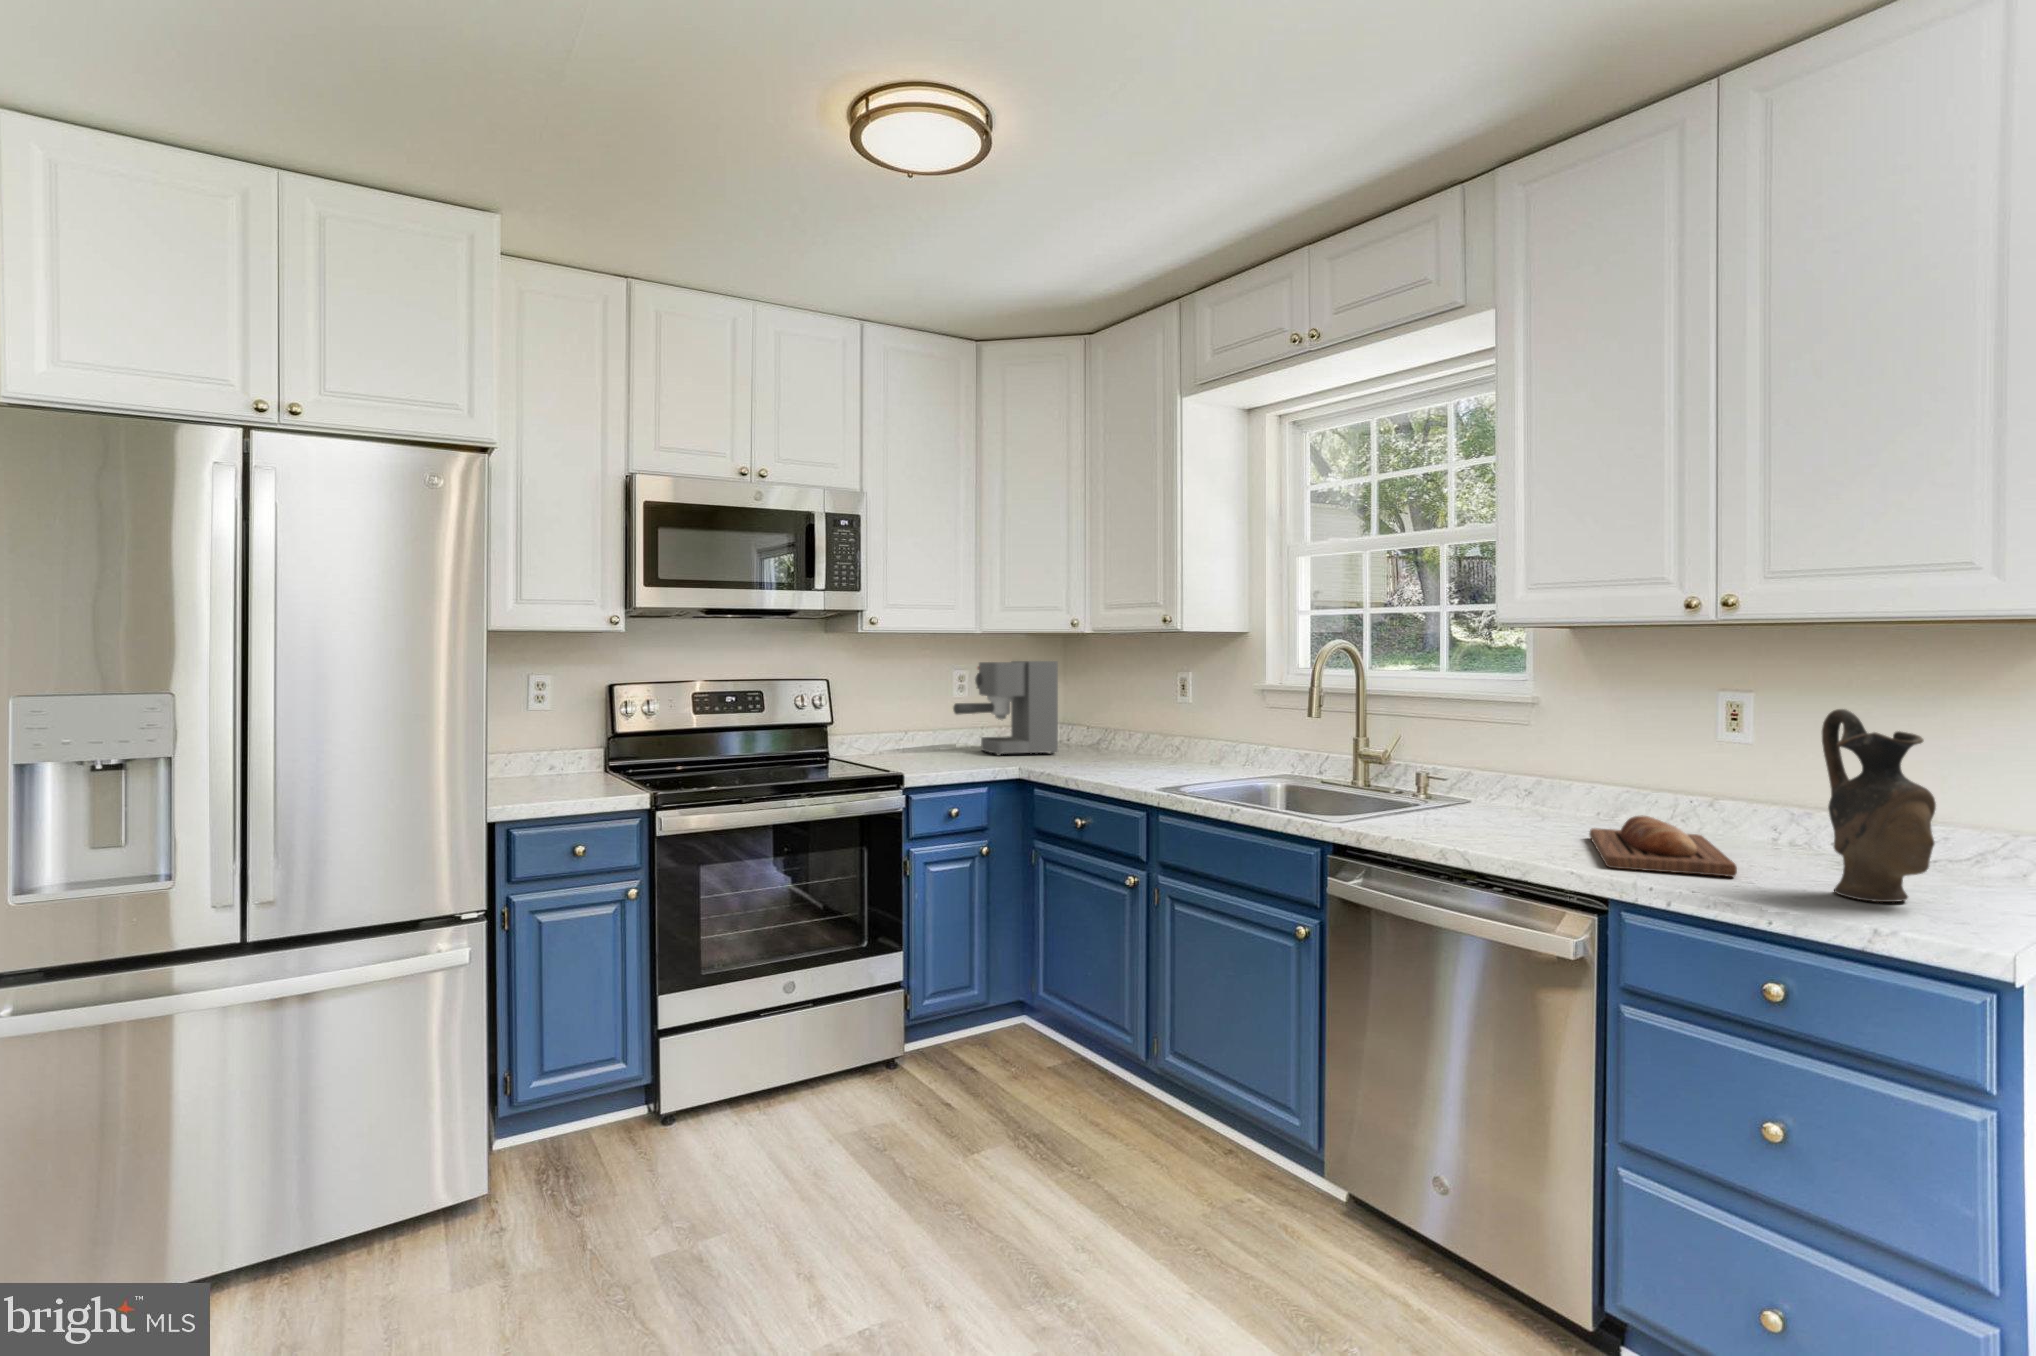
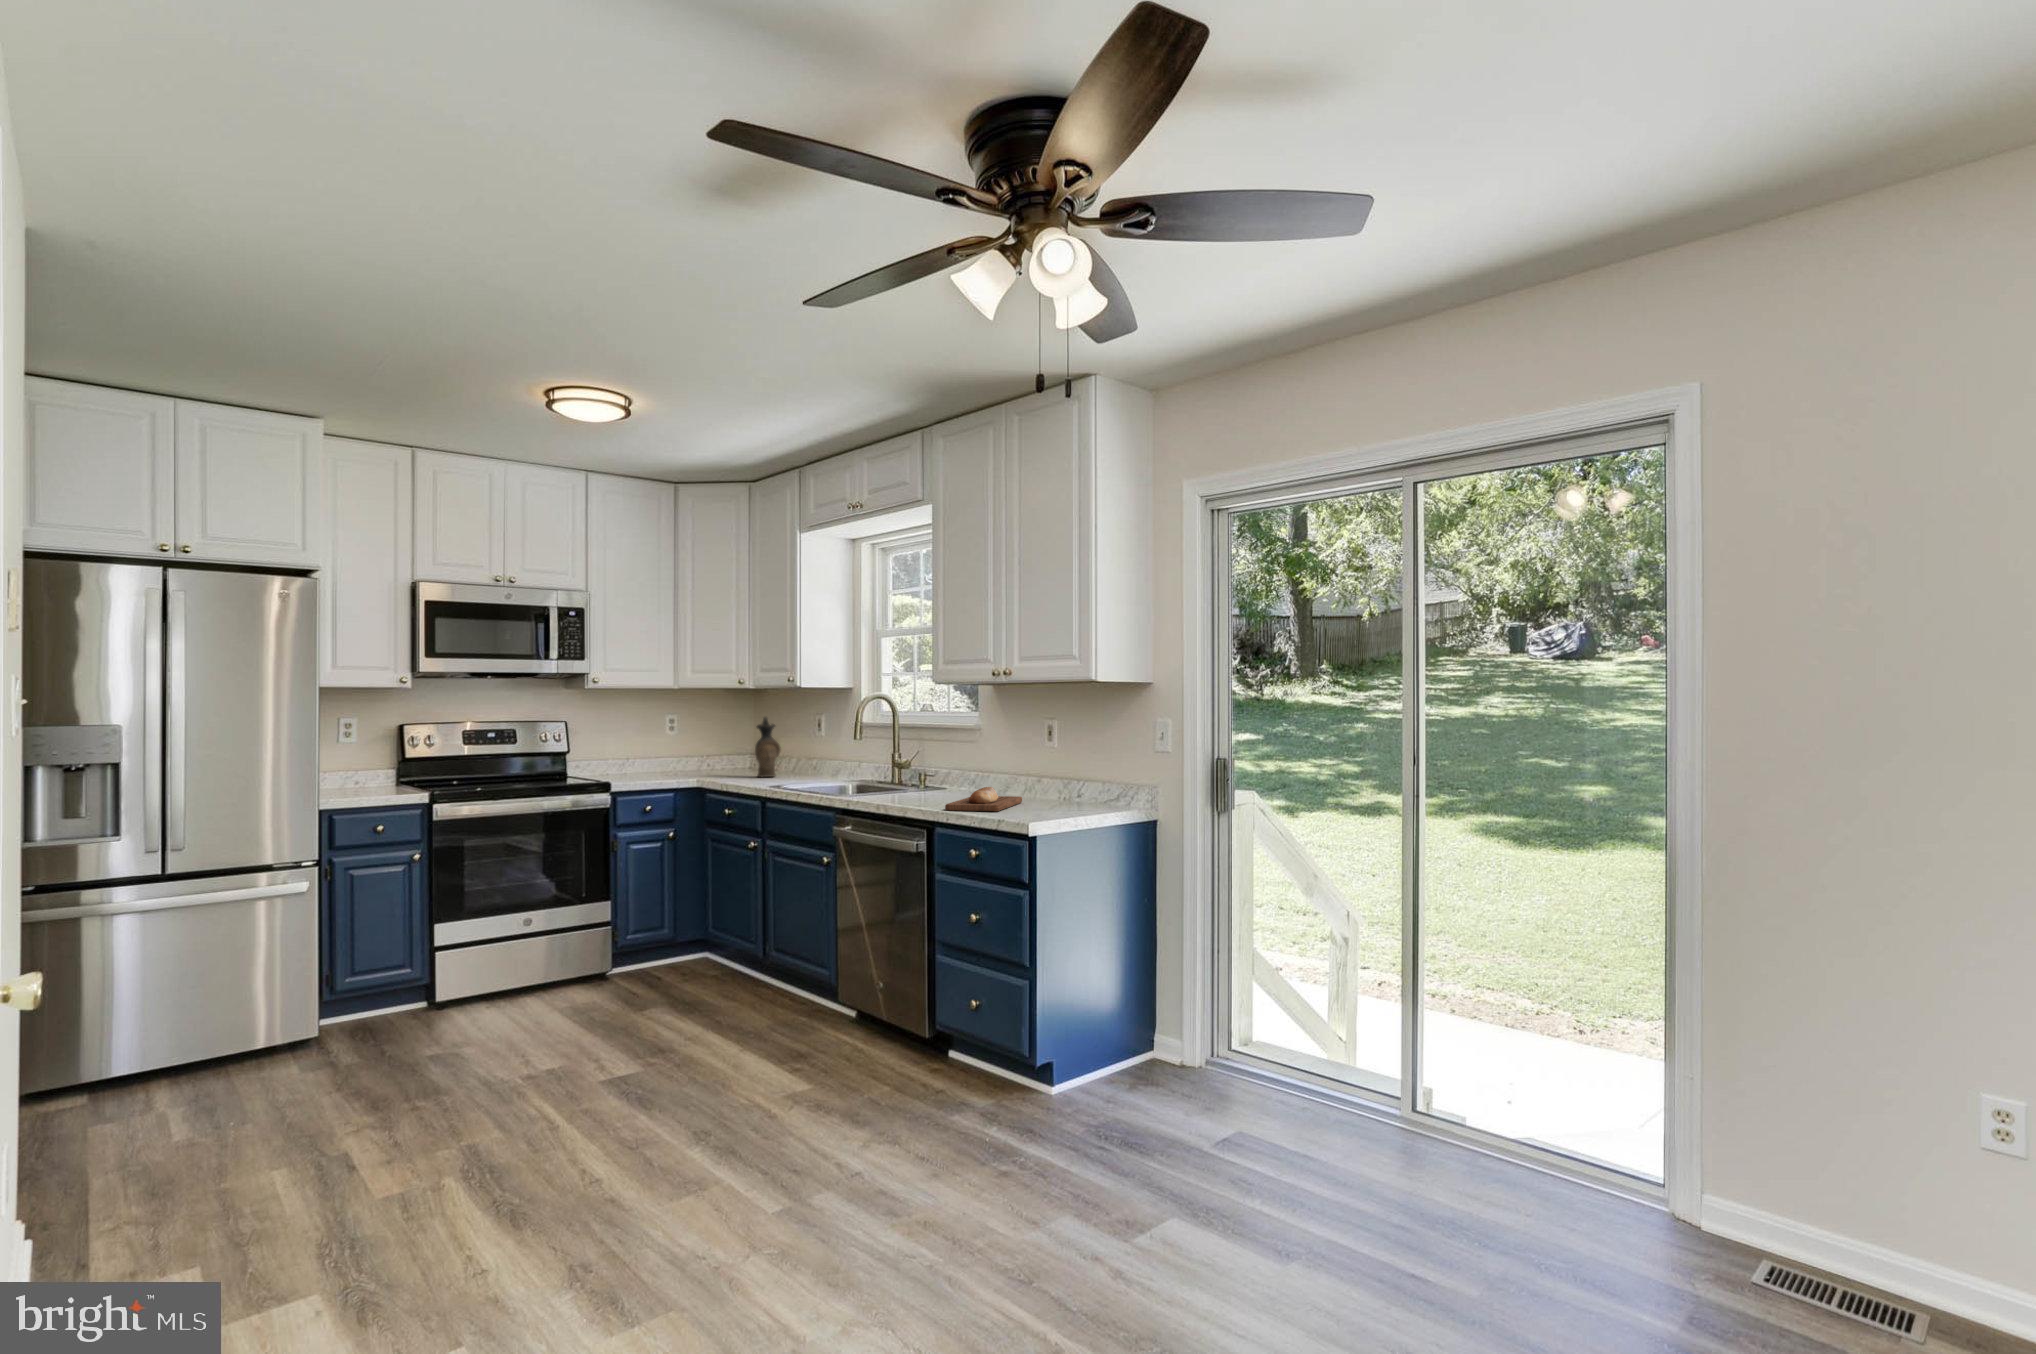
coffee maker: present [953,661,1058,756] -> none [662,706,739,773]
ceramic pitcher: present [1822,709,1936,902] -> present [755,717,781,777]

